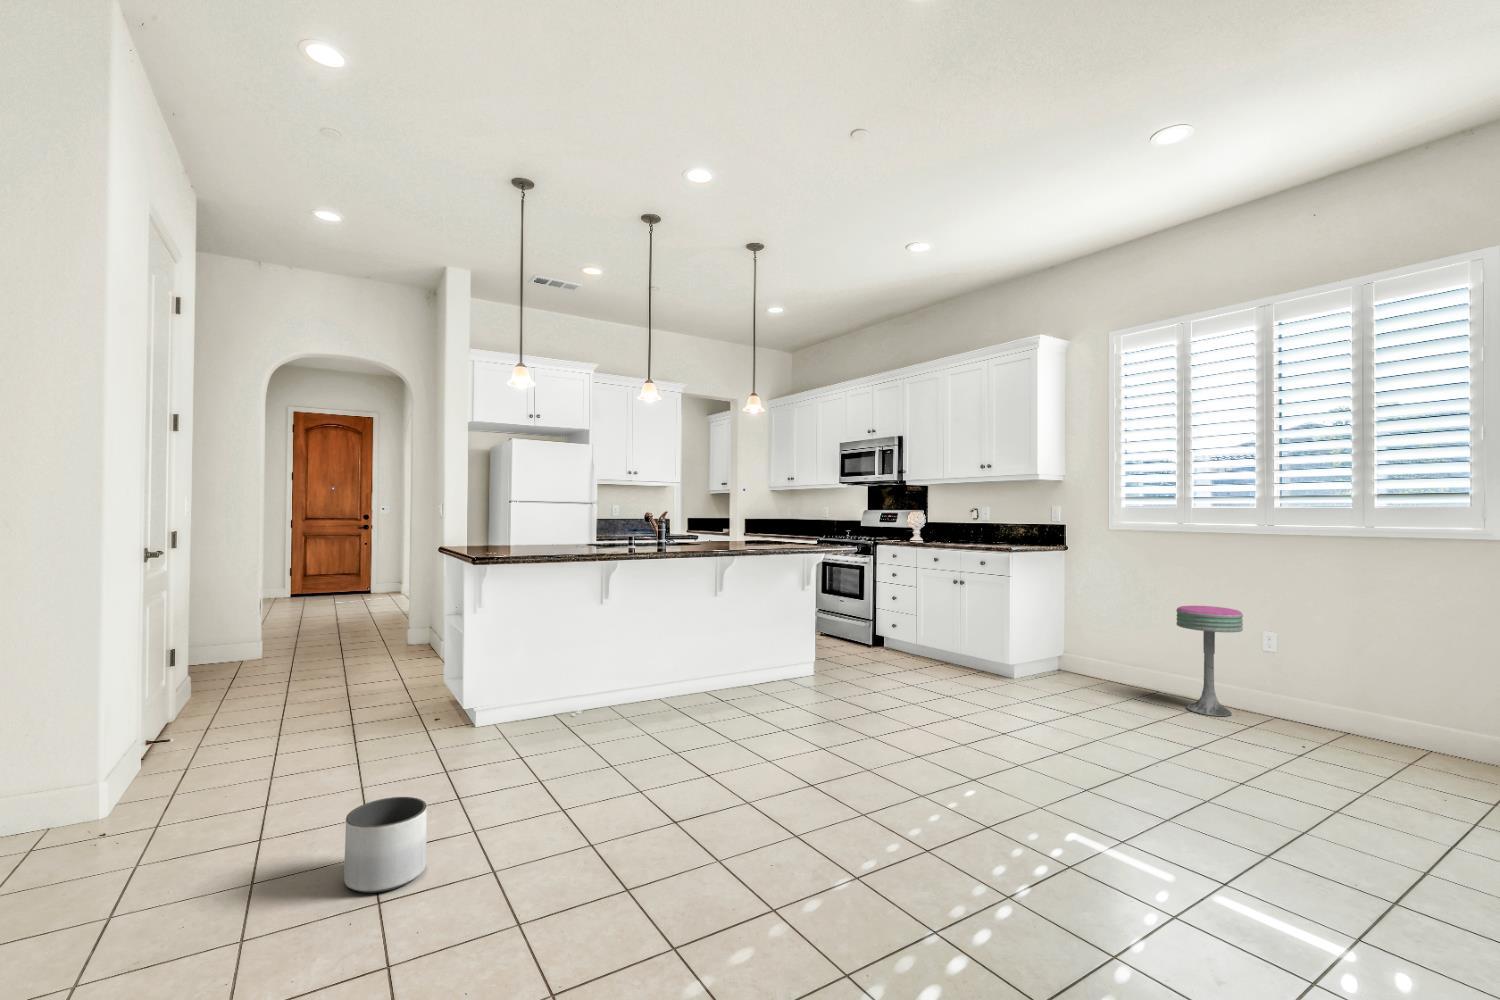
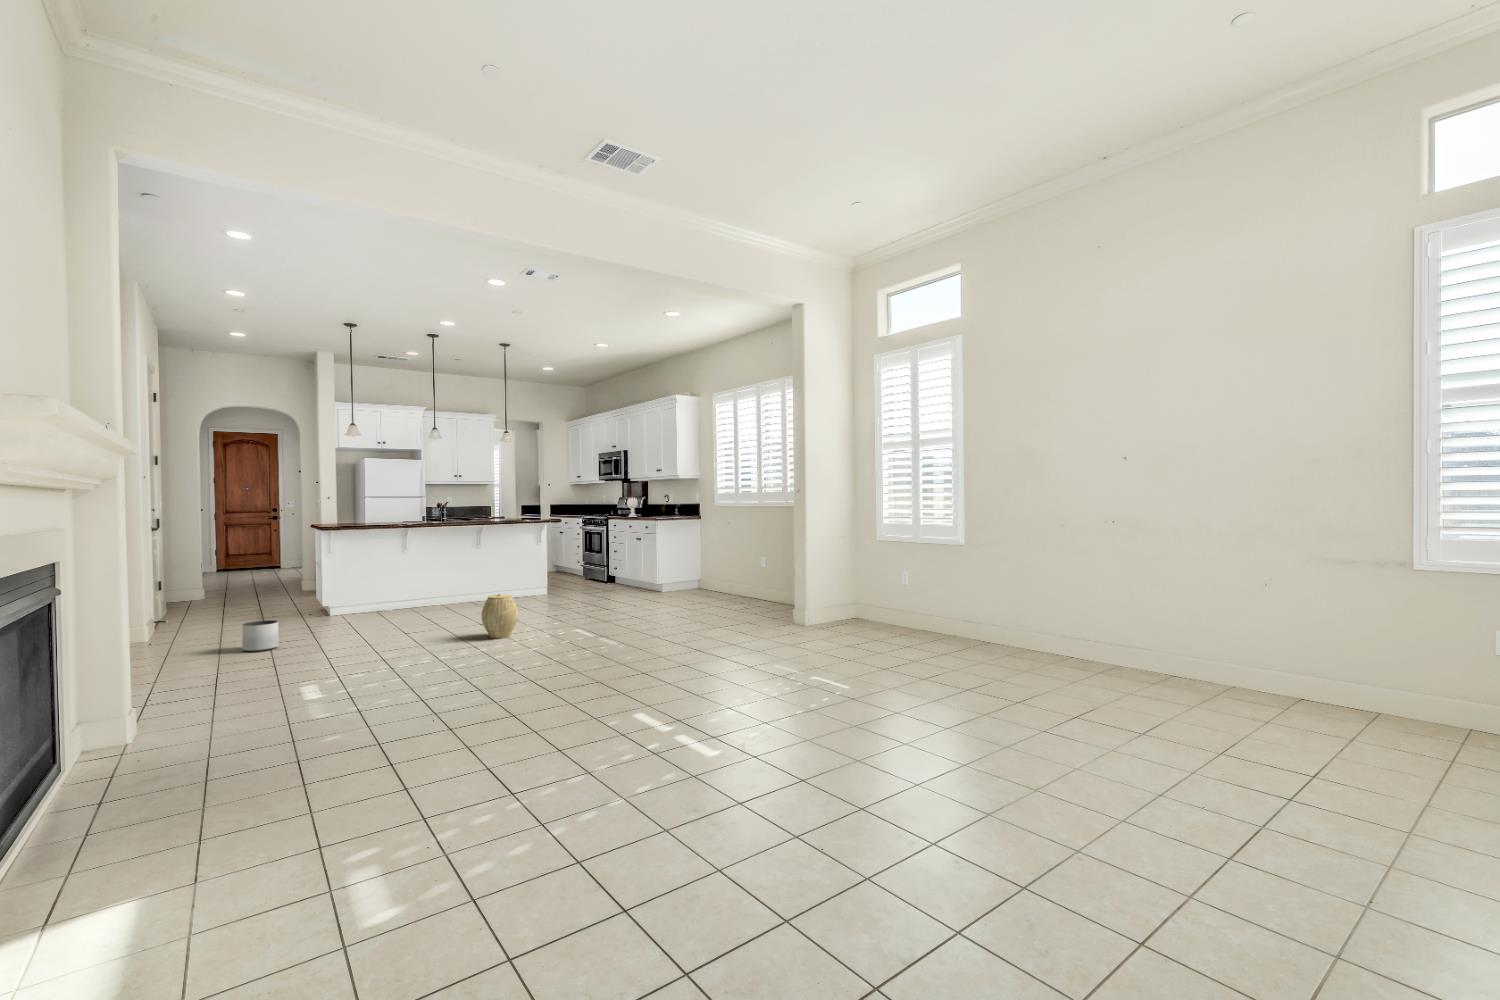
bar stool: present [1176,606,1243,716] -> none [721,545,751,602]
woven basket: none [881,739,966,855] -> present [481,594,518,638]

